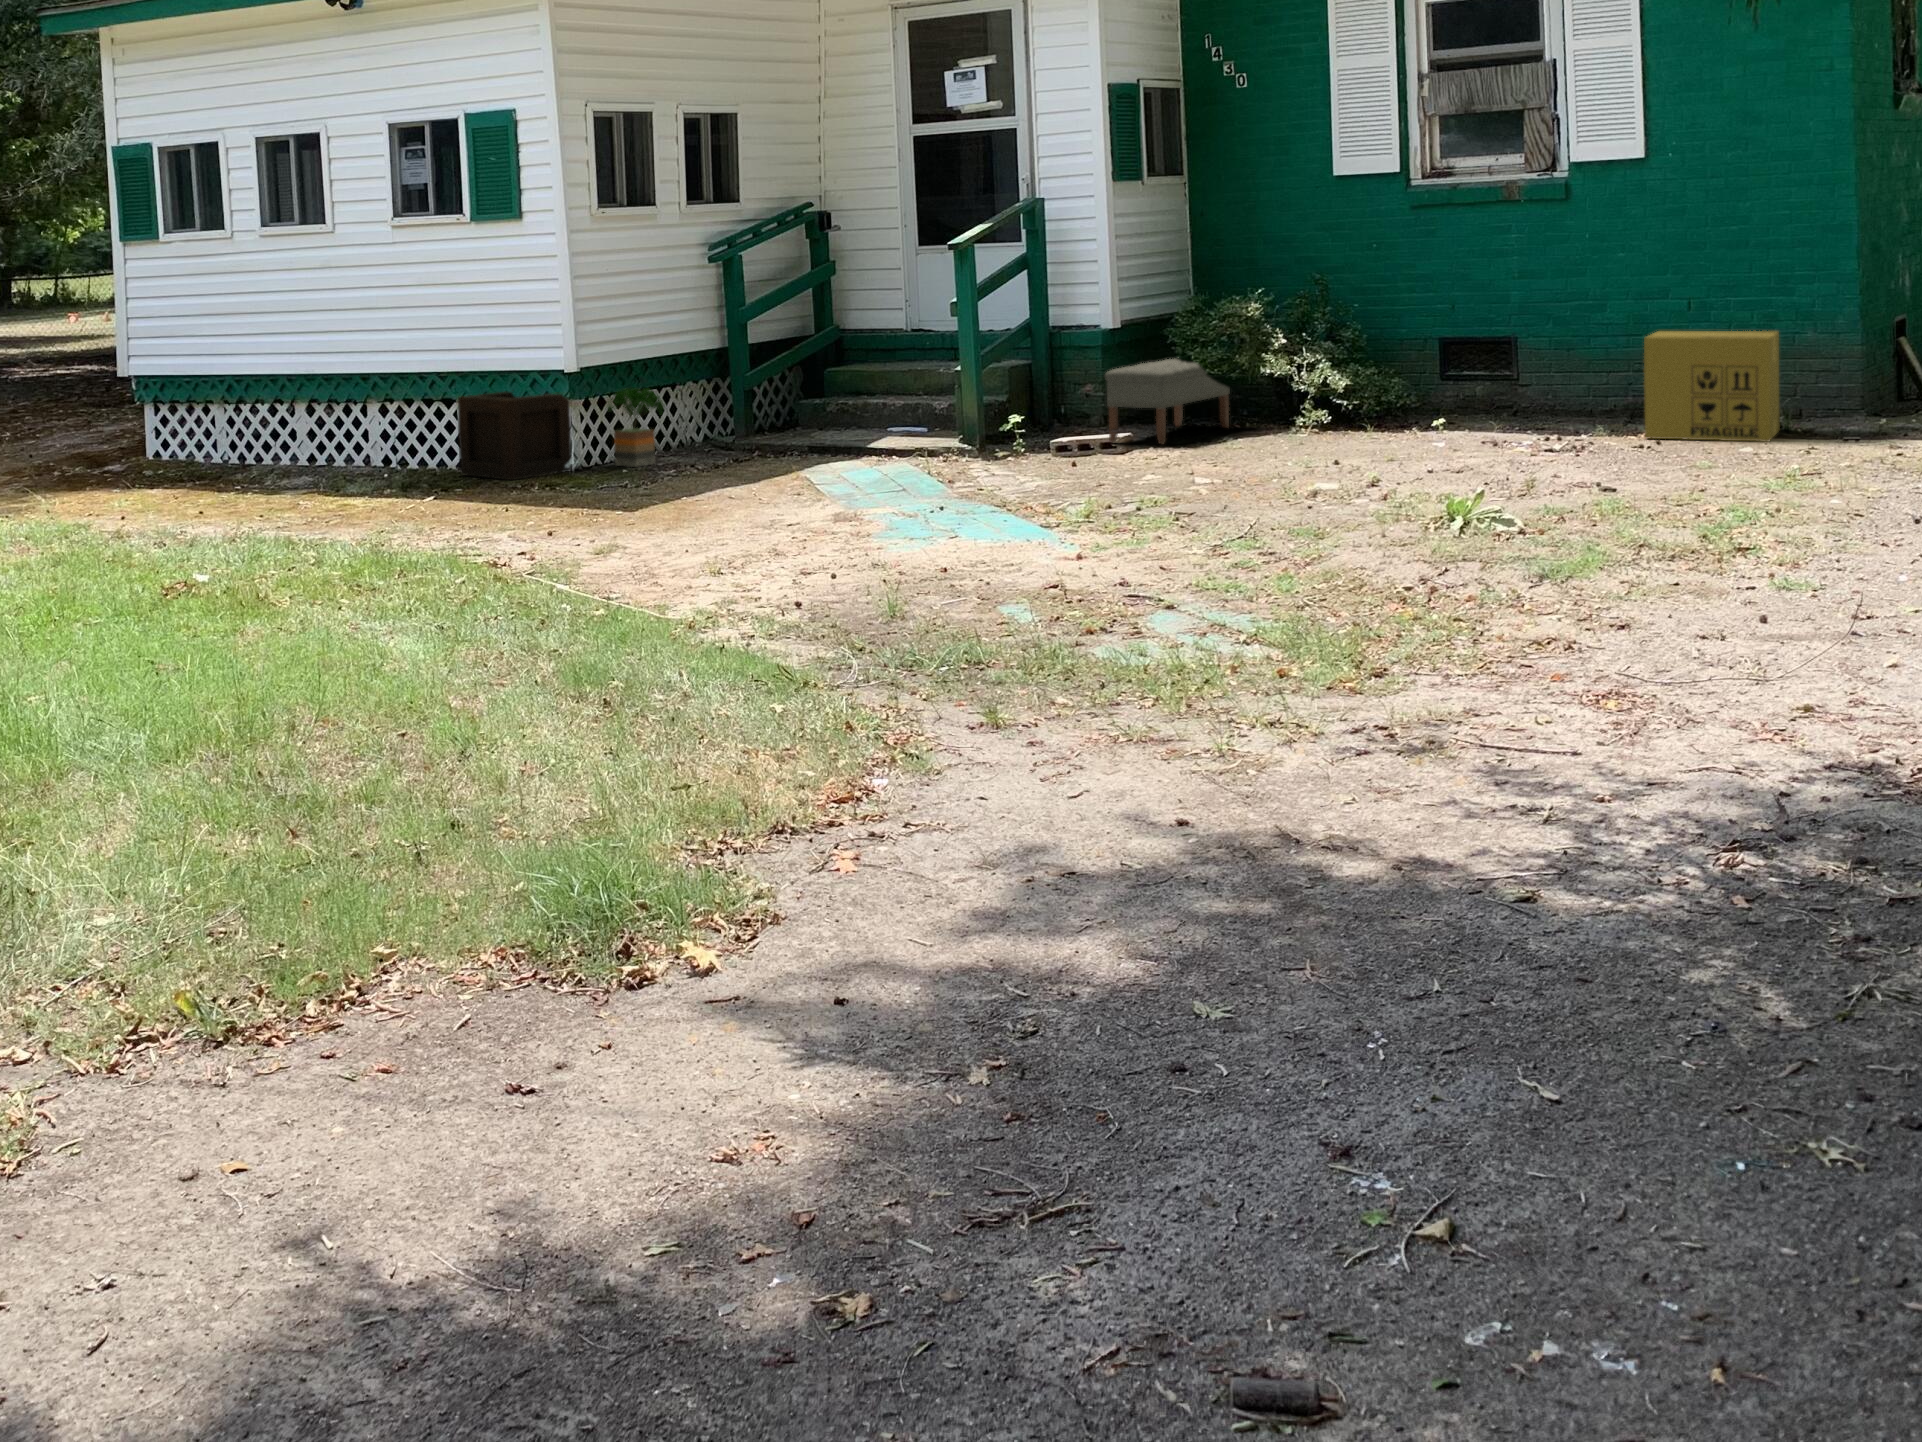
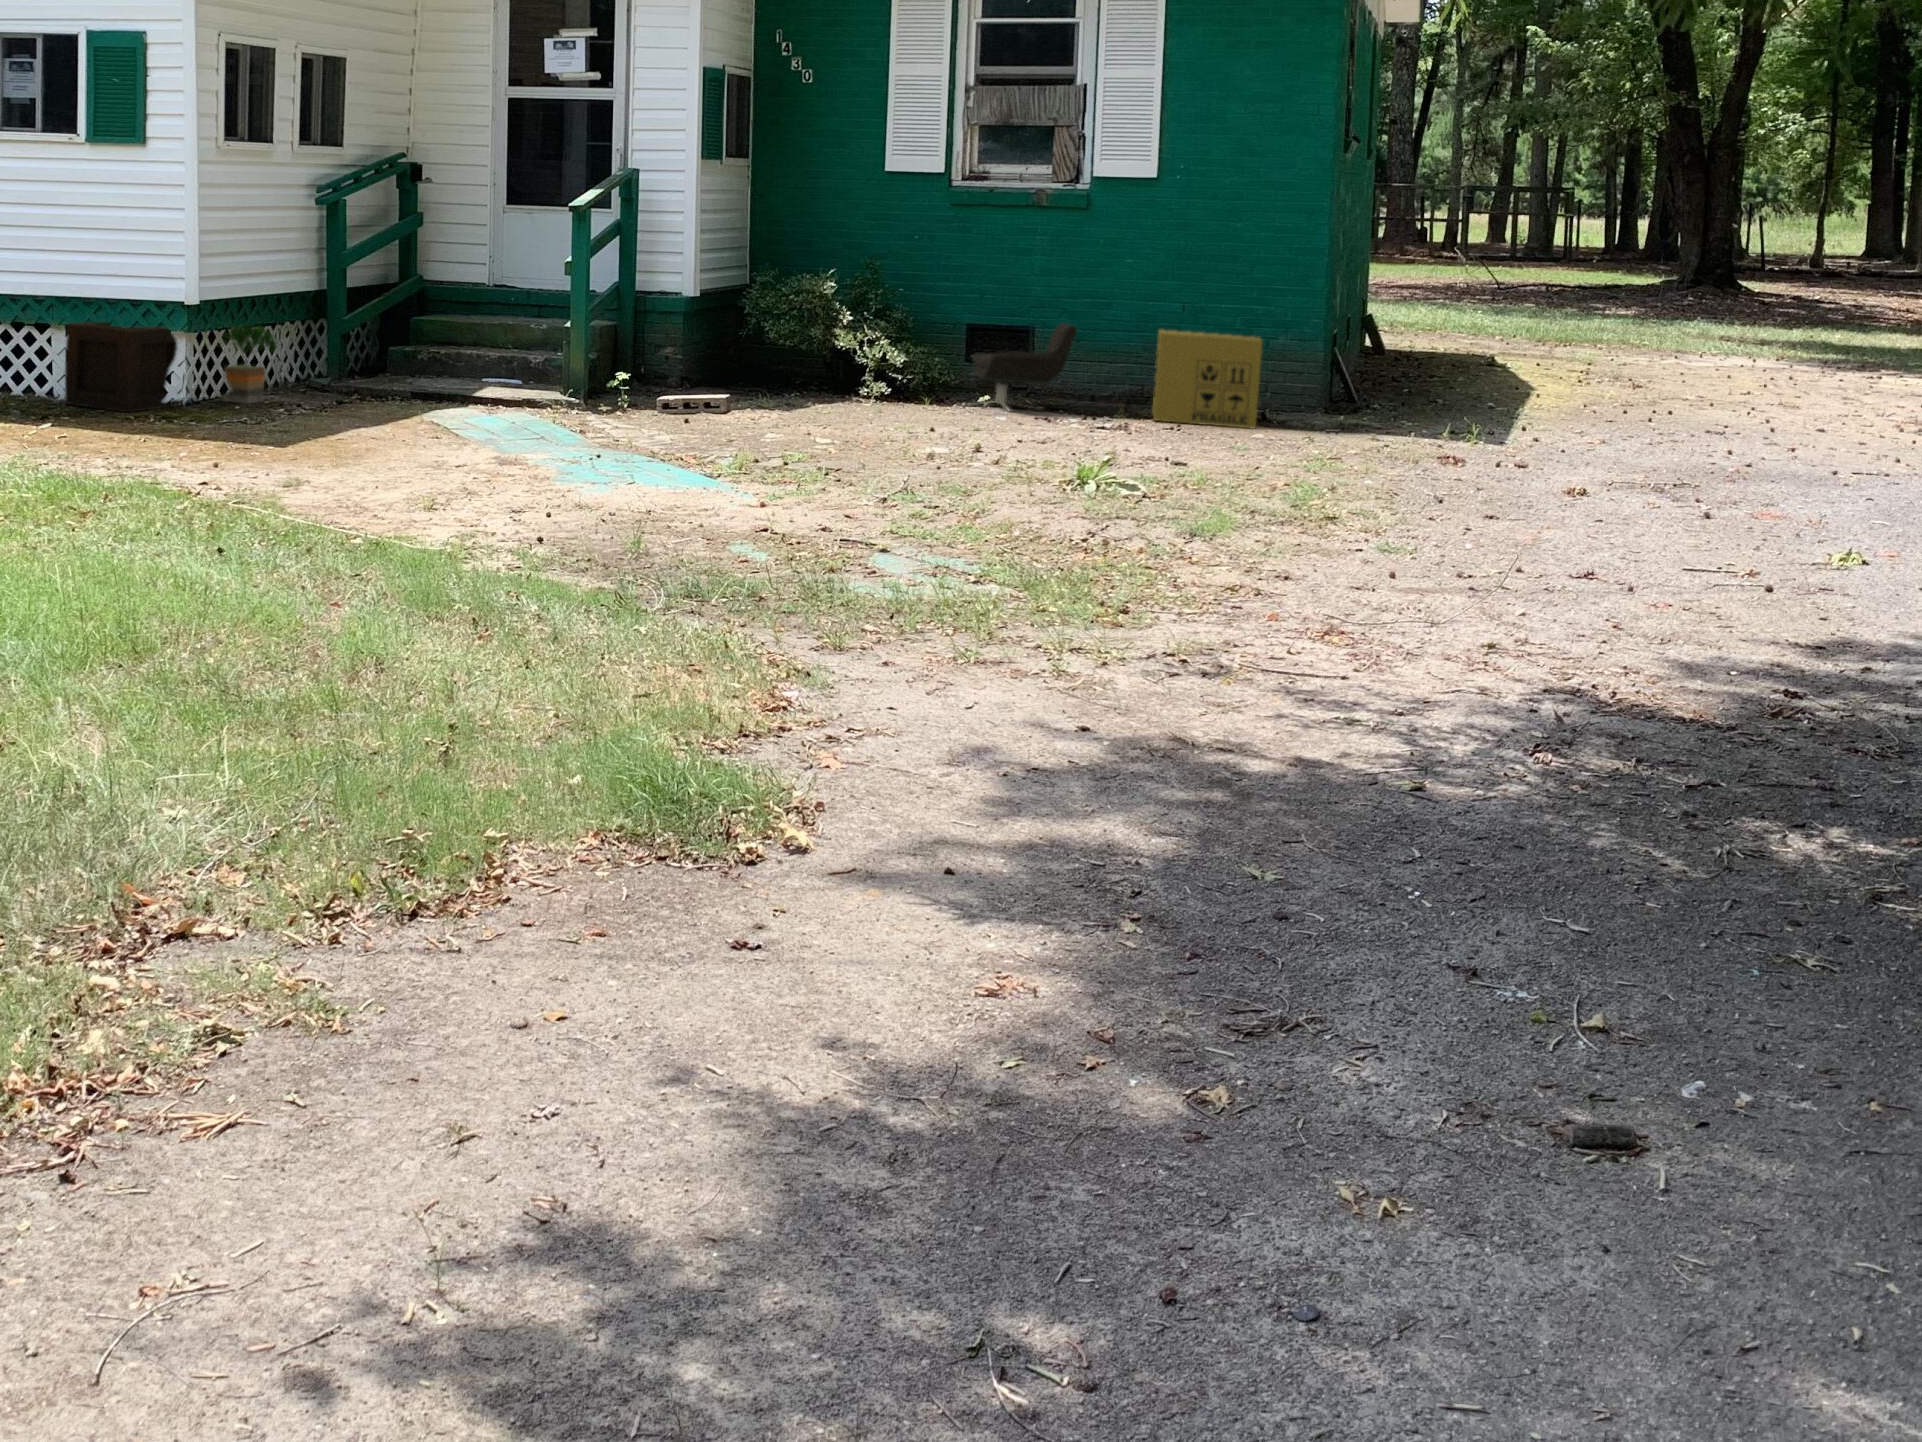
lounge chair: none [1419,331,1552,436] -> present [972,324,1077,411]
bench: present [1105,359,1230,444] -> none [692,325,789,406]

